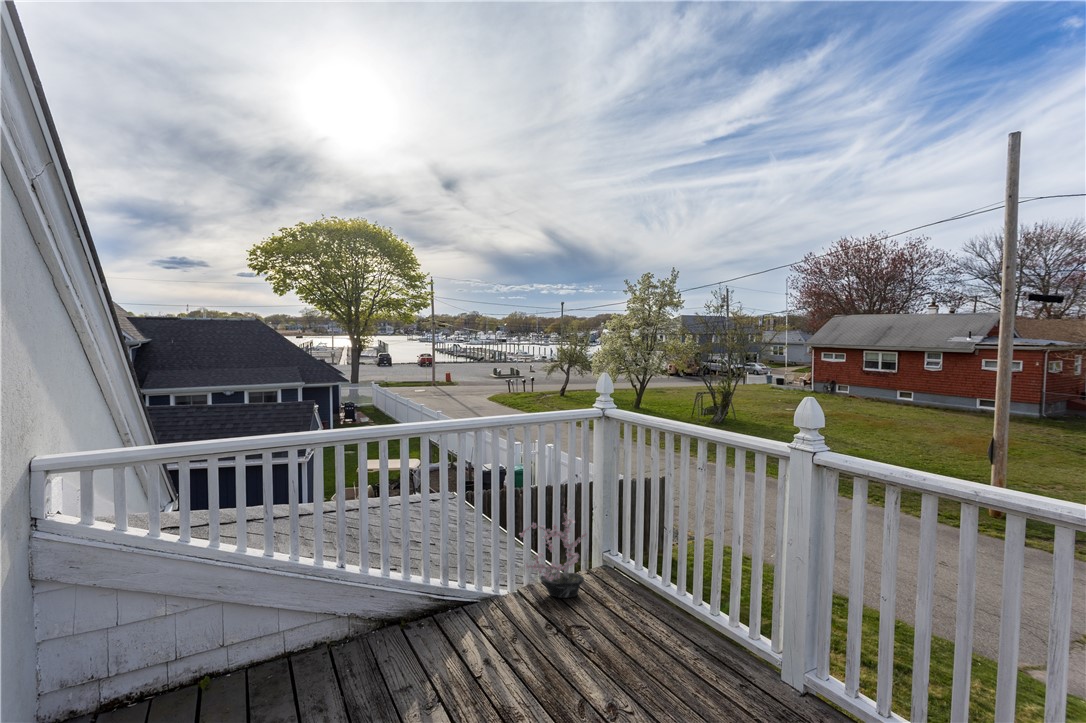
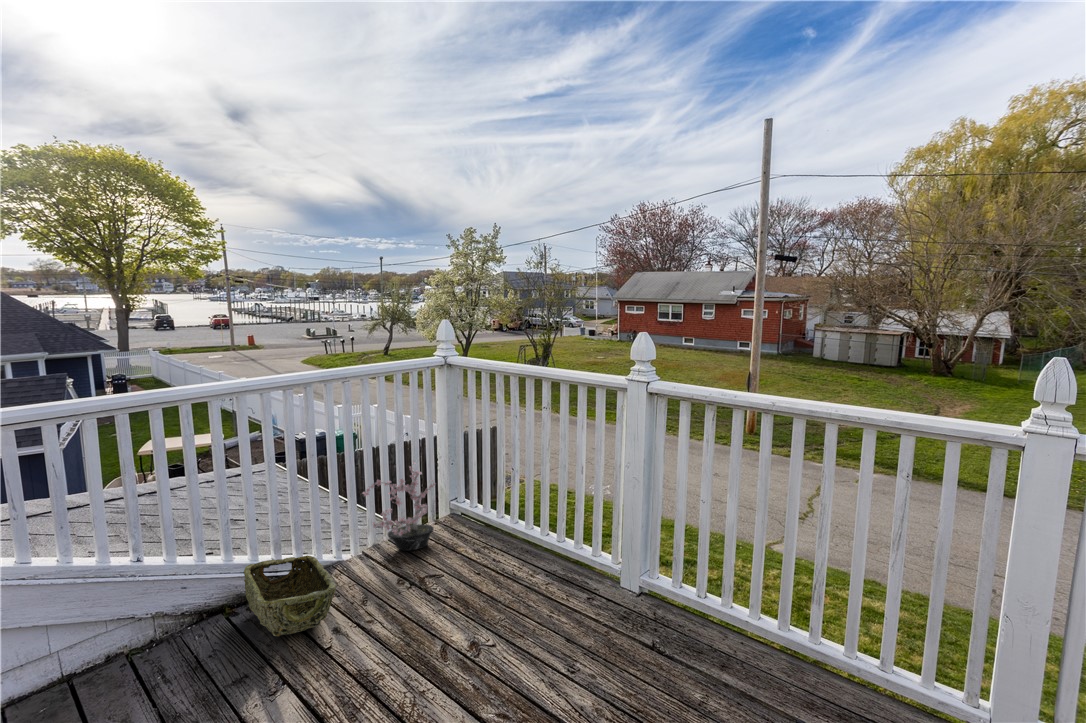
woven basket: none [417,584,489,655] -> present [244,555,336,636]

